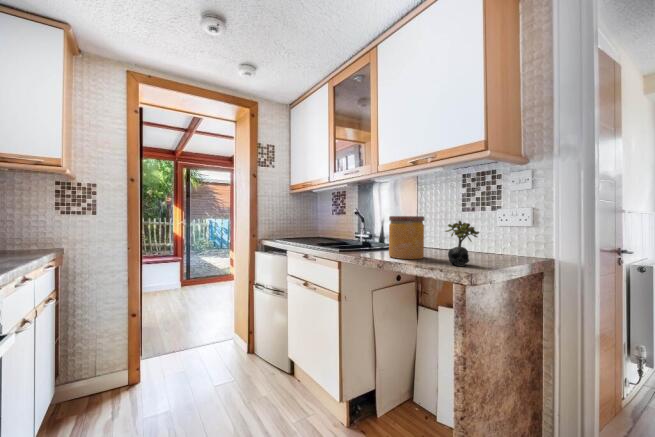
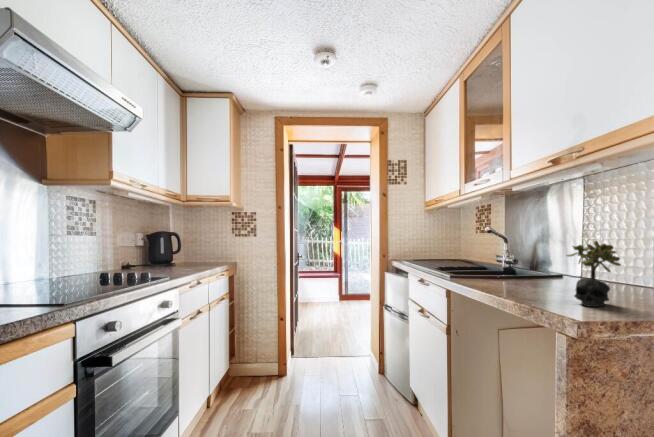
jar: present [389,216,424,259] -> none [502,235,556,292]

